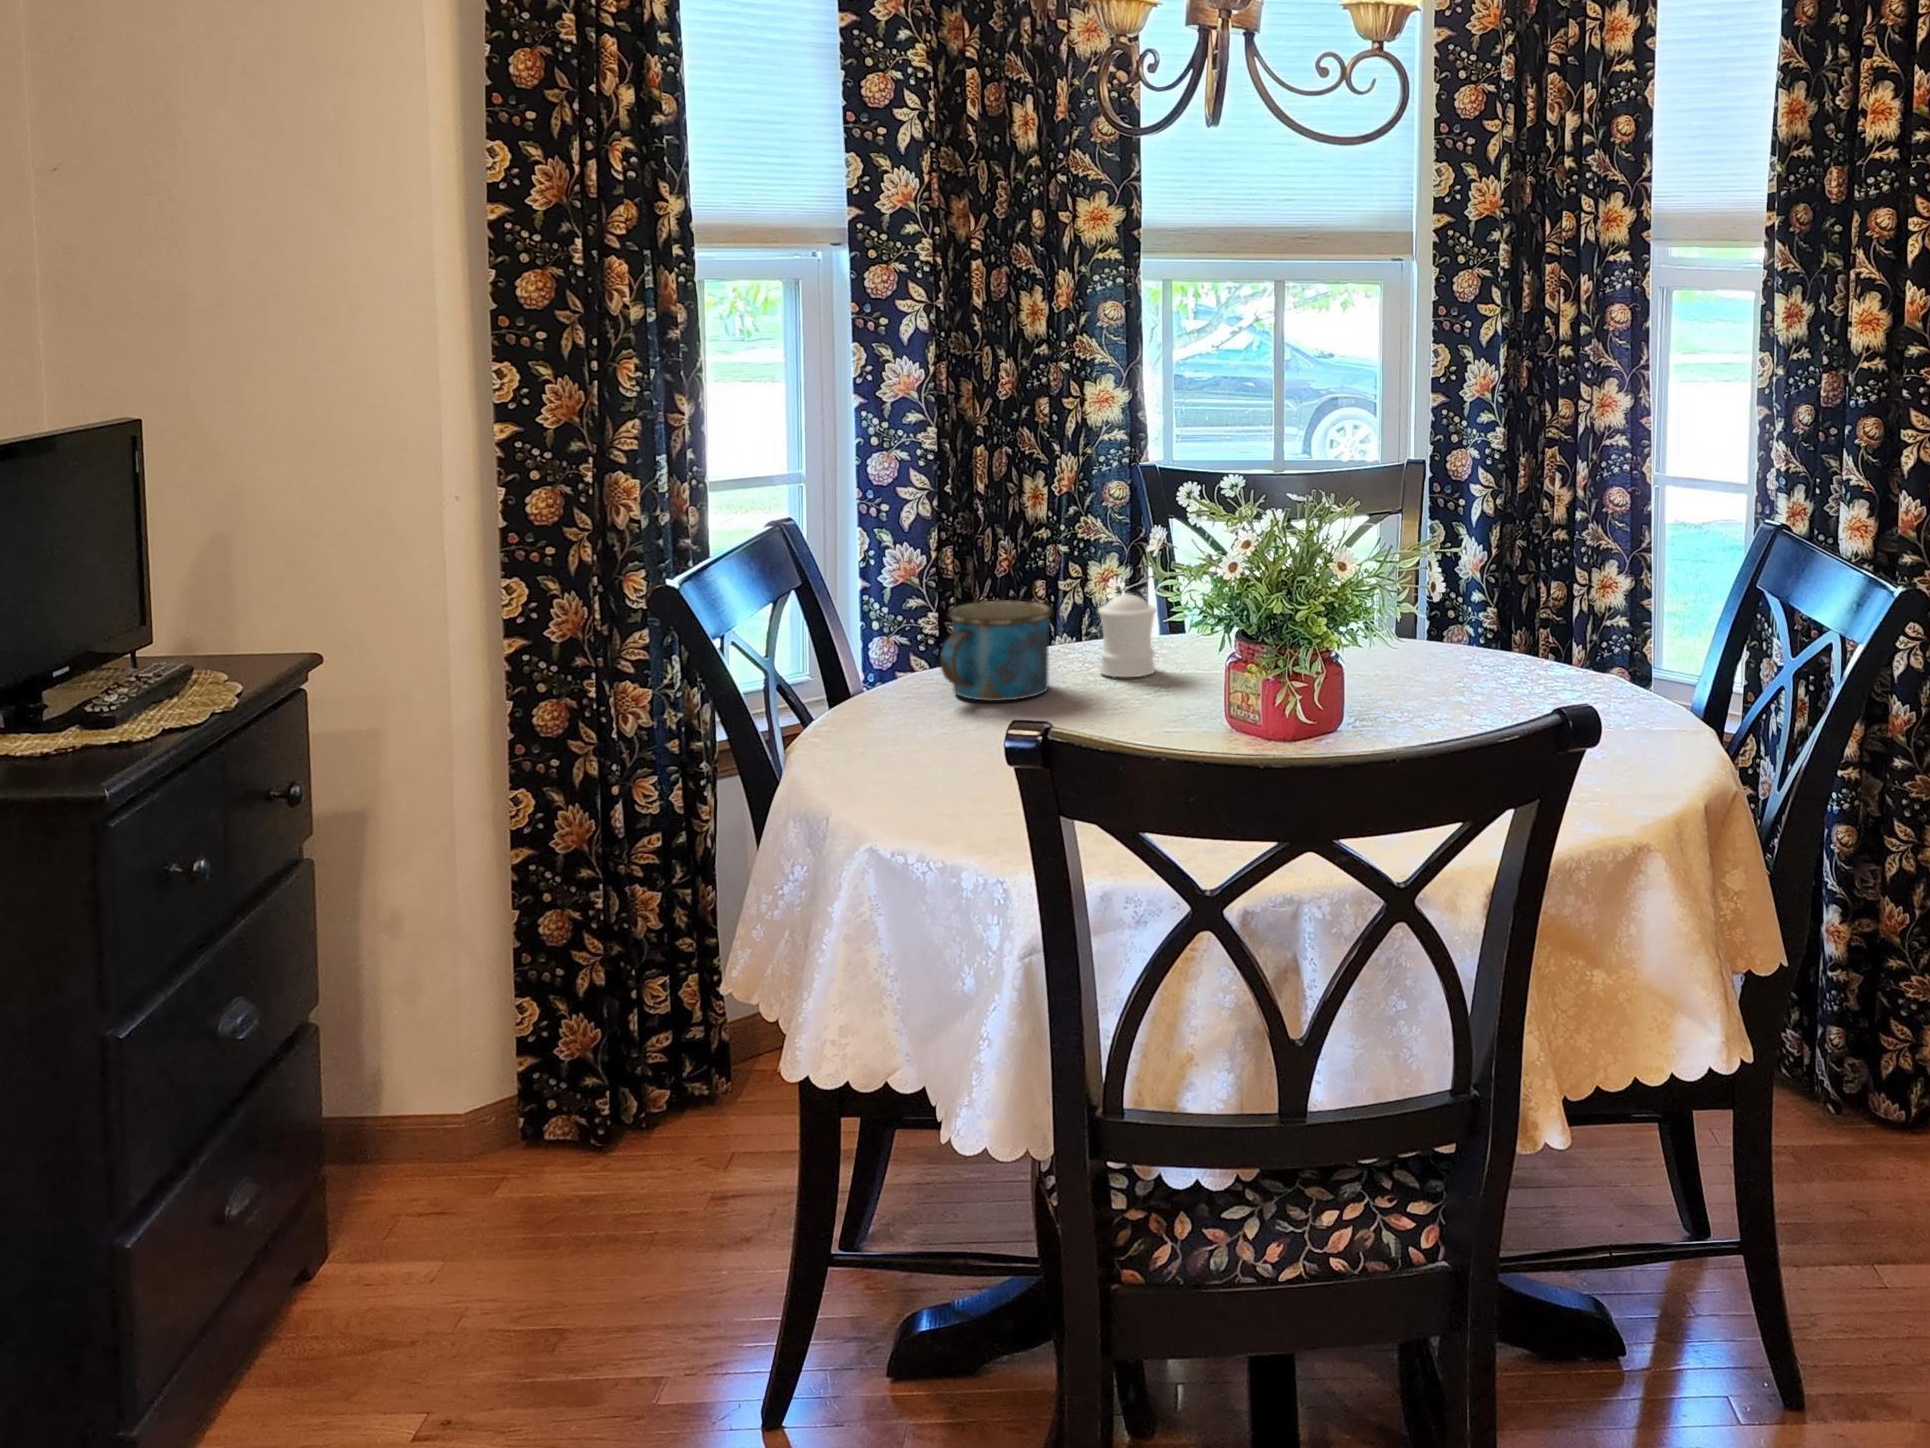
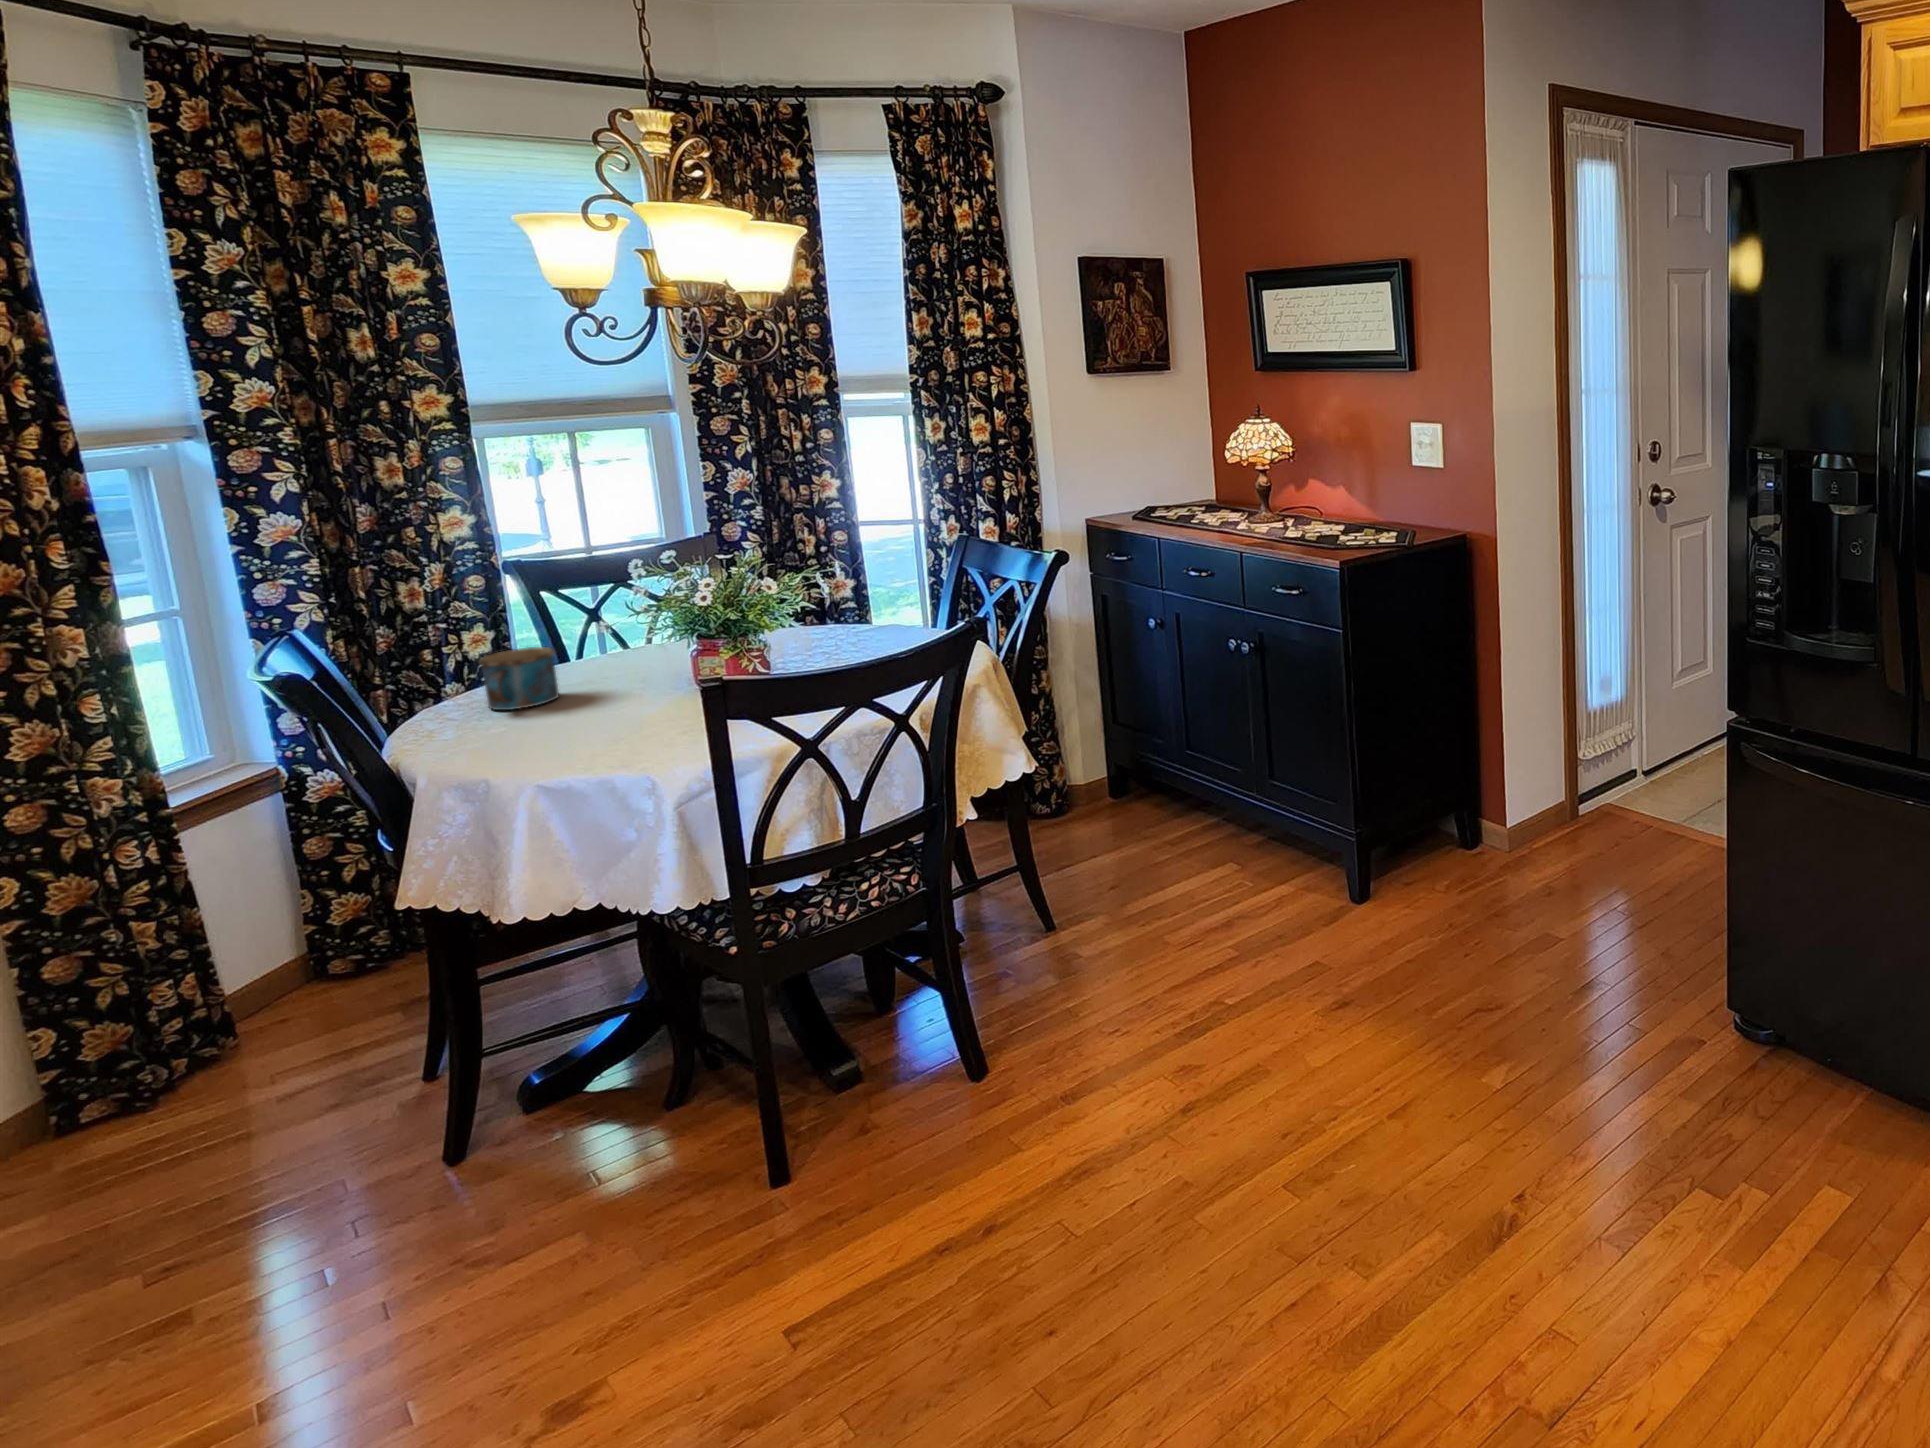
salt shaker: present [1098,593,1156,677] -> none [575,632,621,681]

